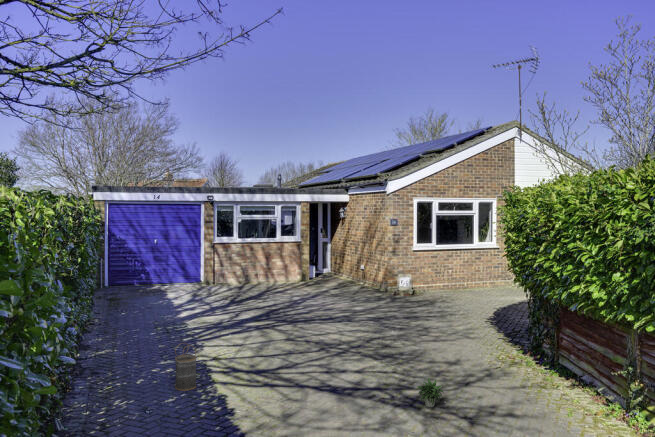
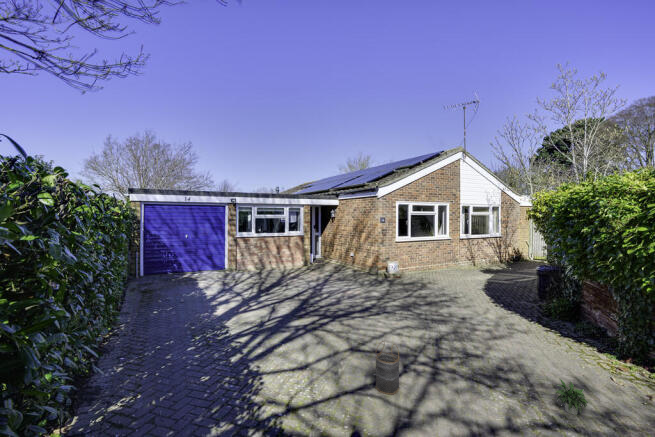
basket: present [175,344,196,391] -> present [375,341,399,395]

